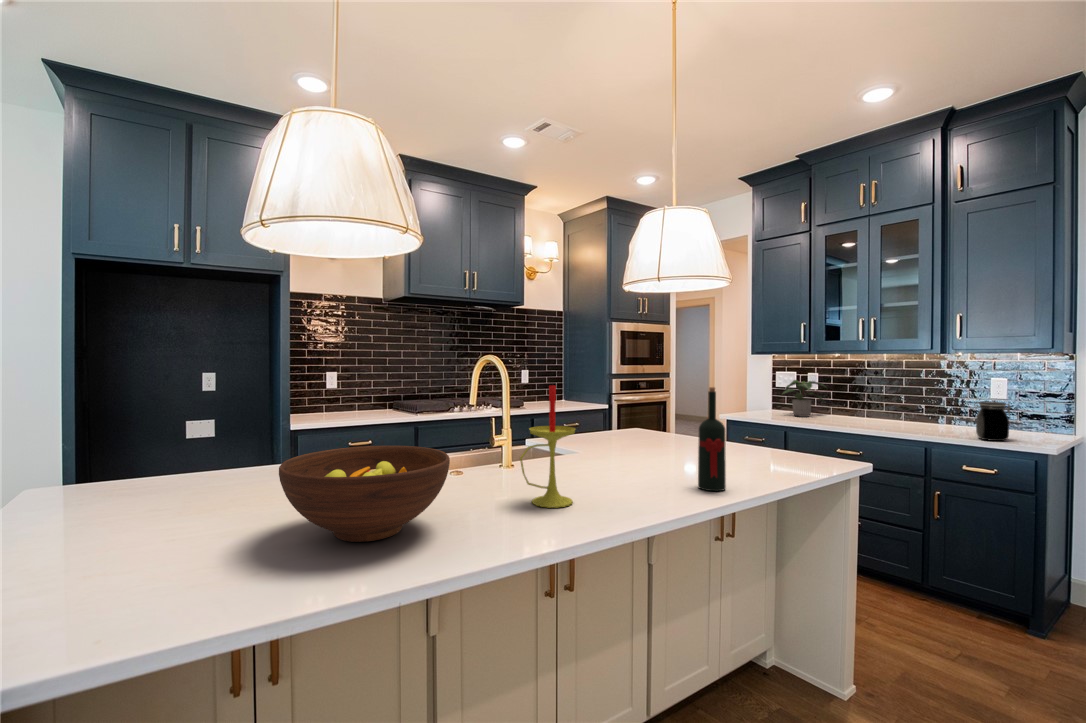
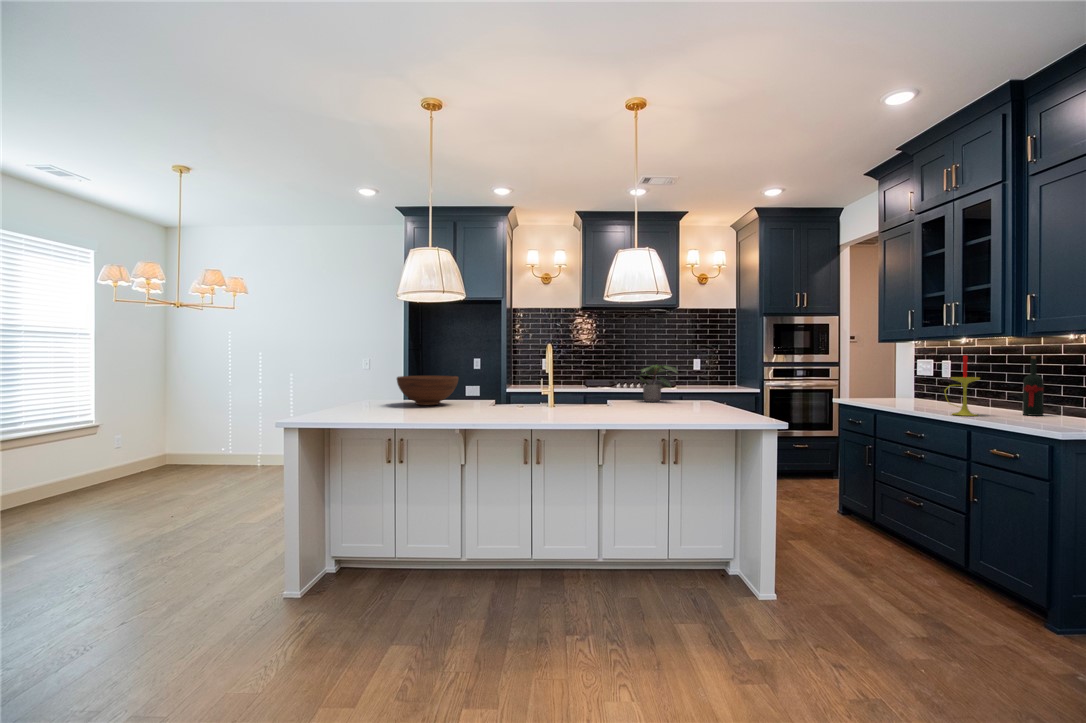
potted plant: present [783,380,826,417] -> present [638,364,678,402]
candle: present [520,386,575,508] -> present [945,355,980,416]
wine bottle: present [698,387,726,491] -> present [1023,356,1044,416]
jar: present [975,402,1011,441] -> none [985,382,1018,421]

